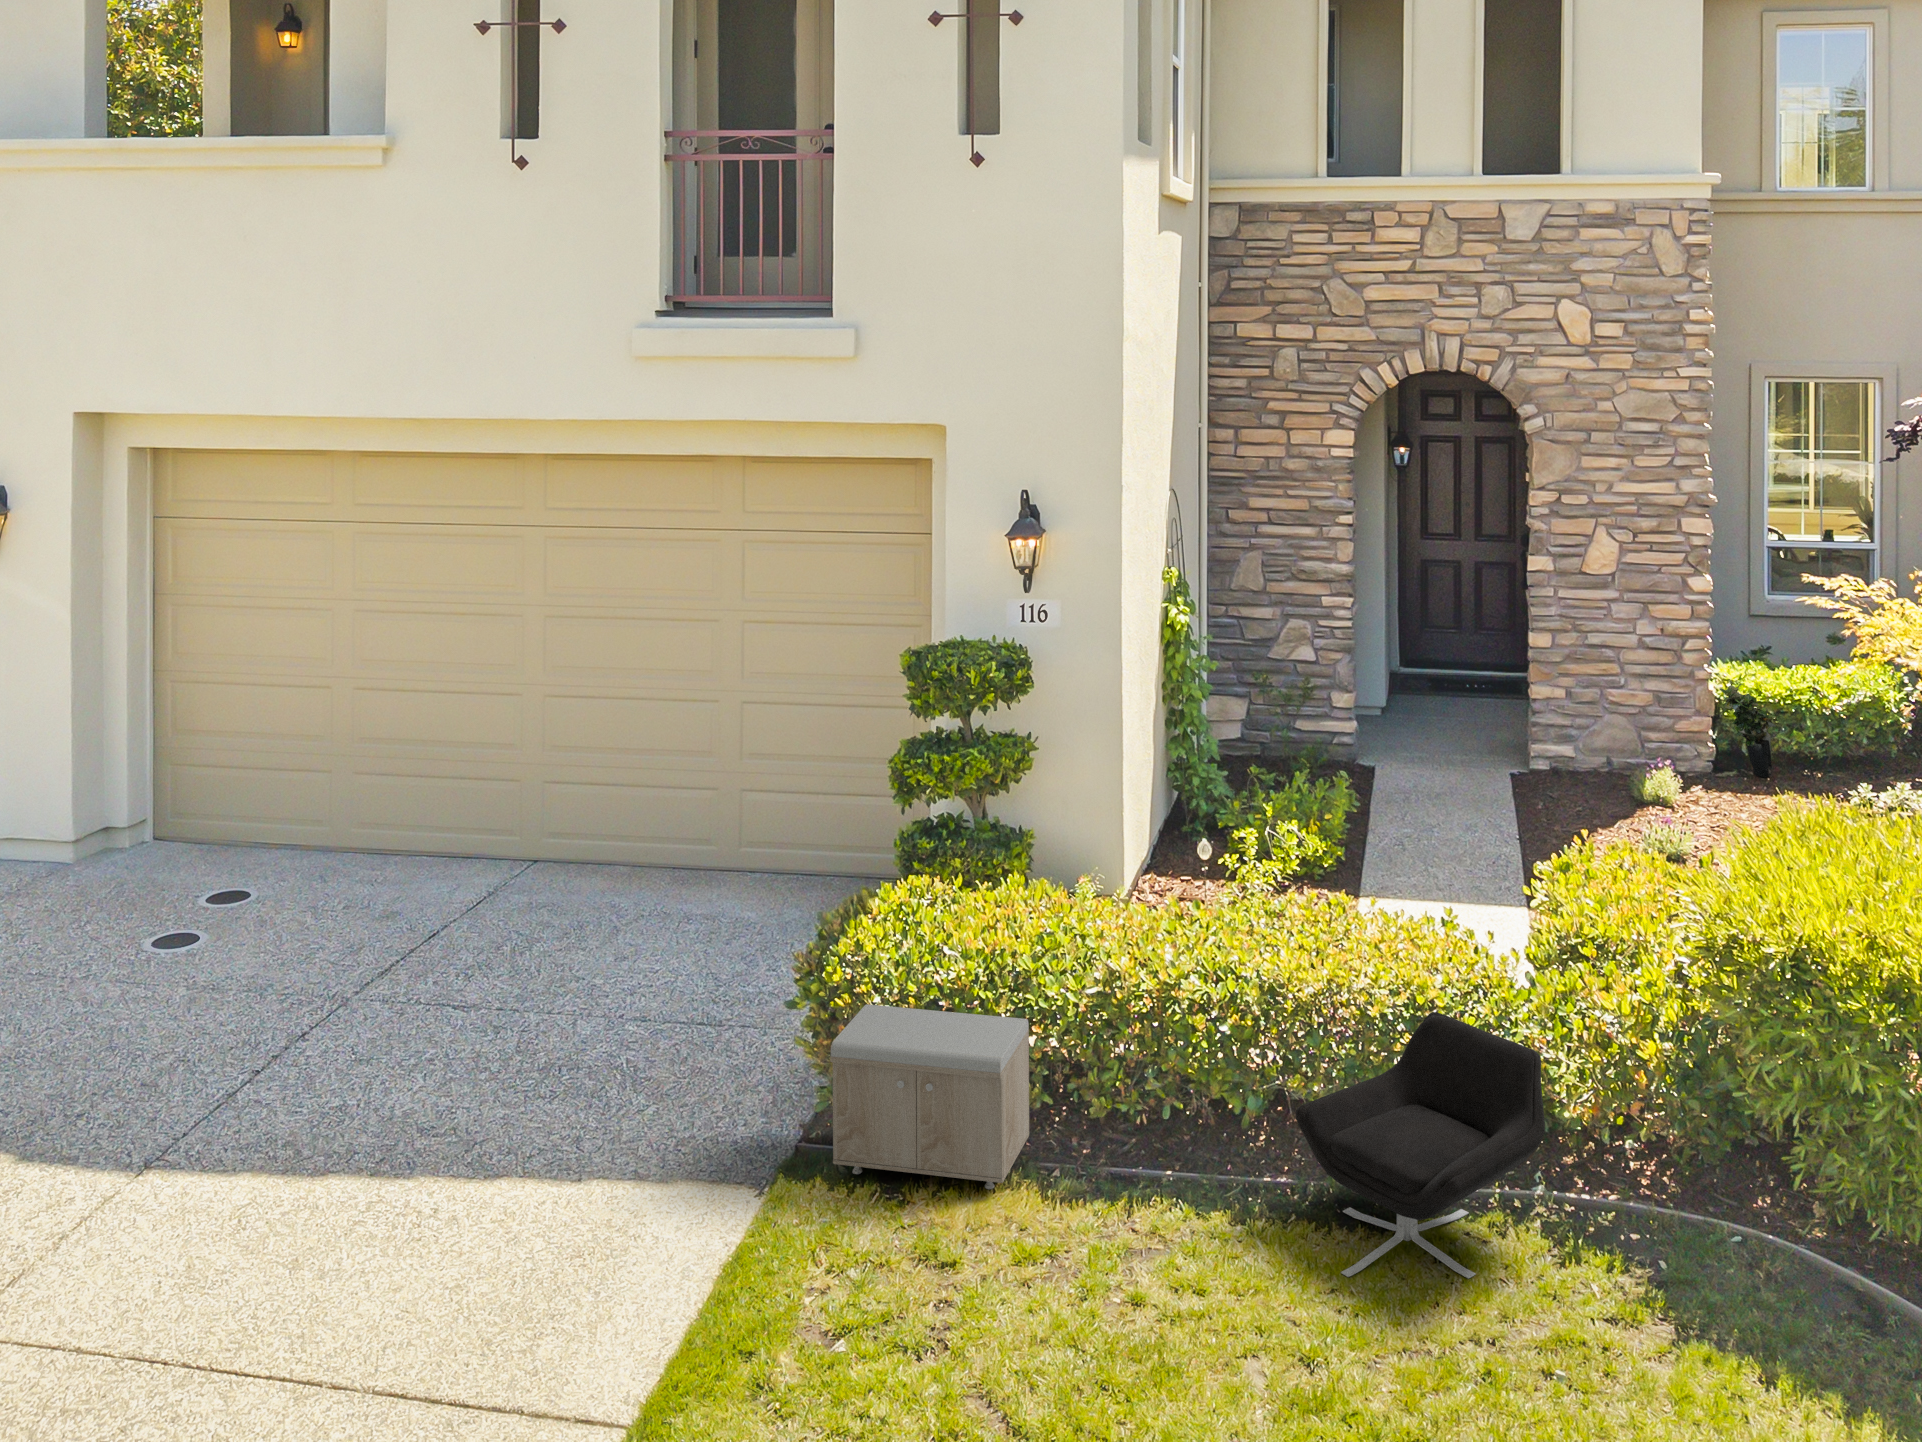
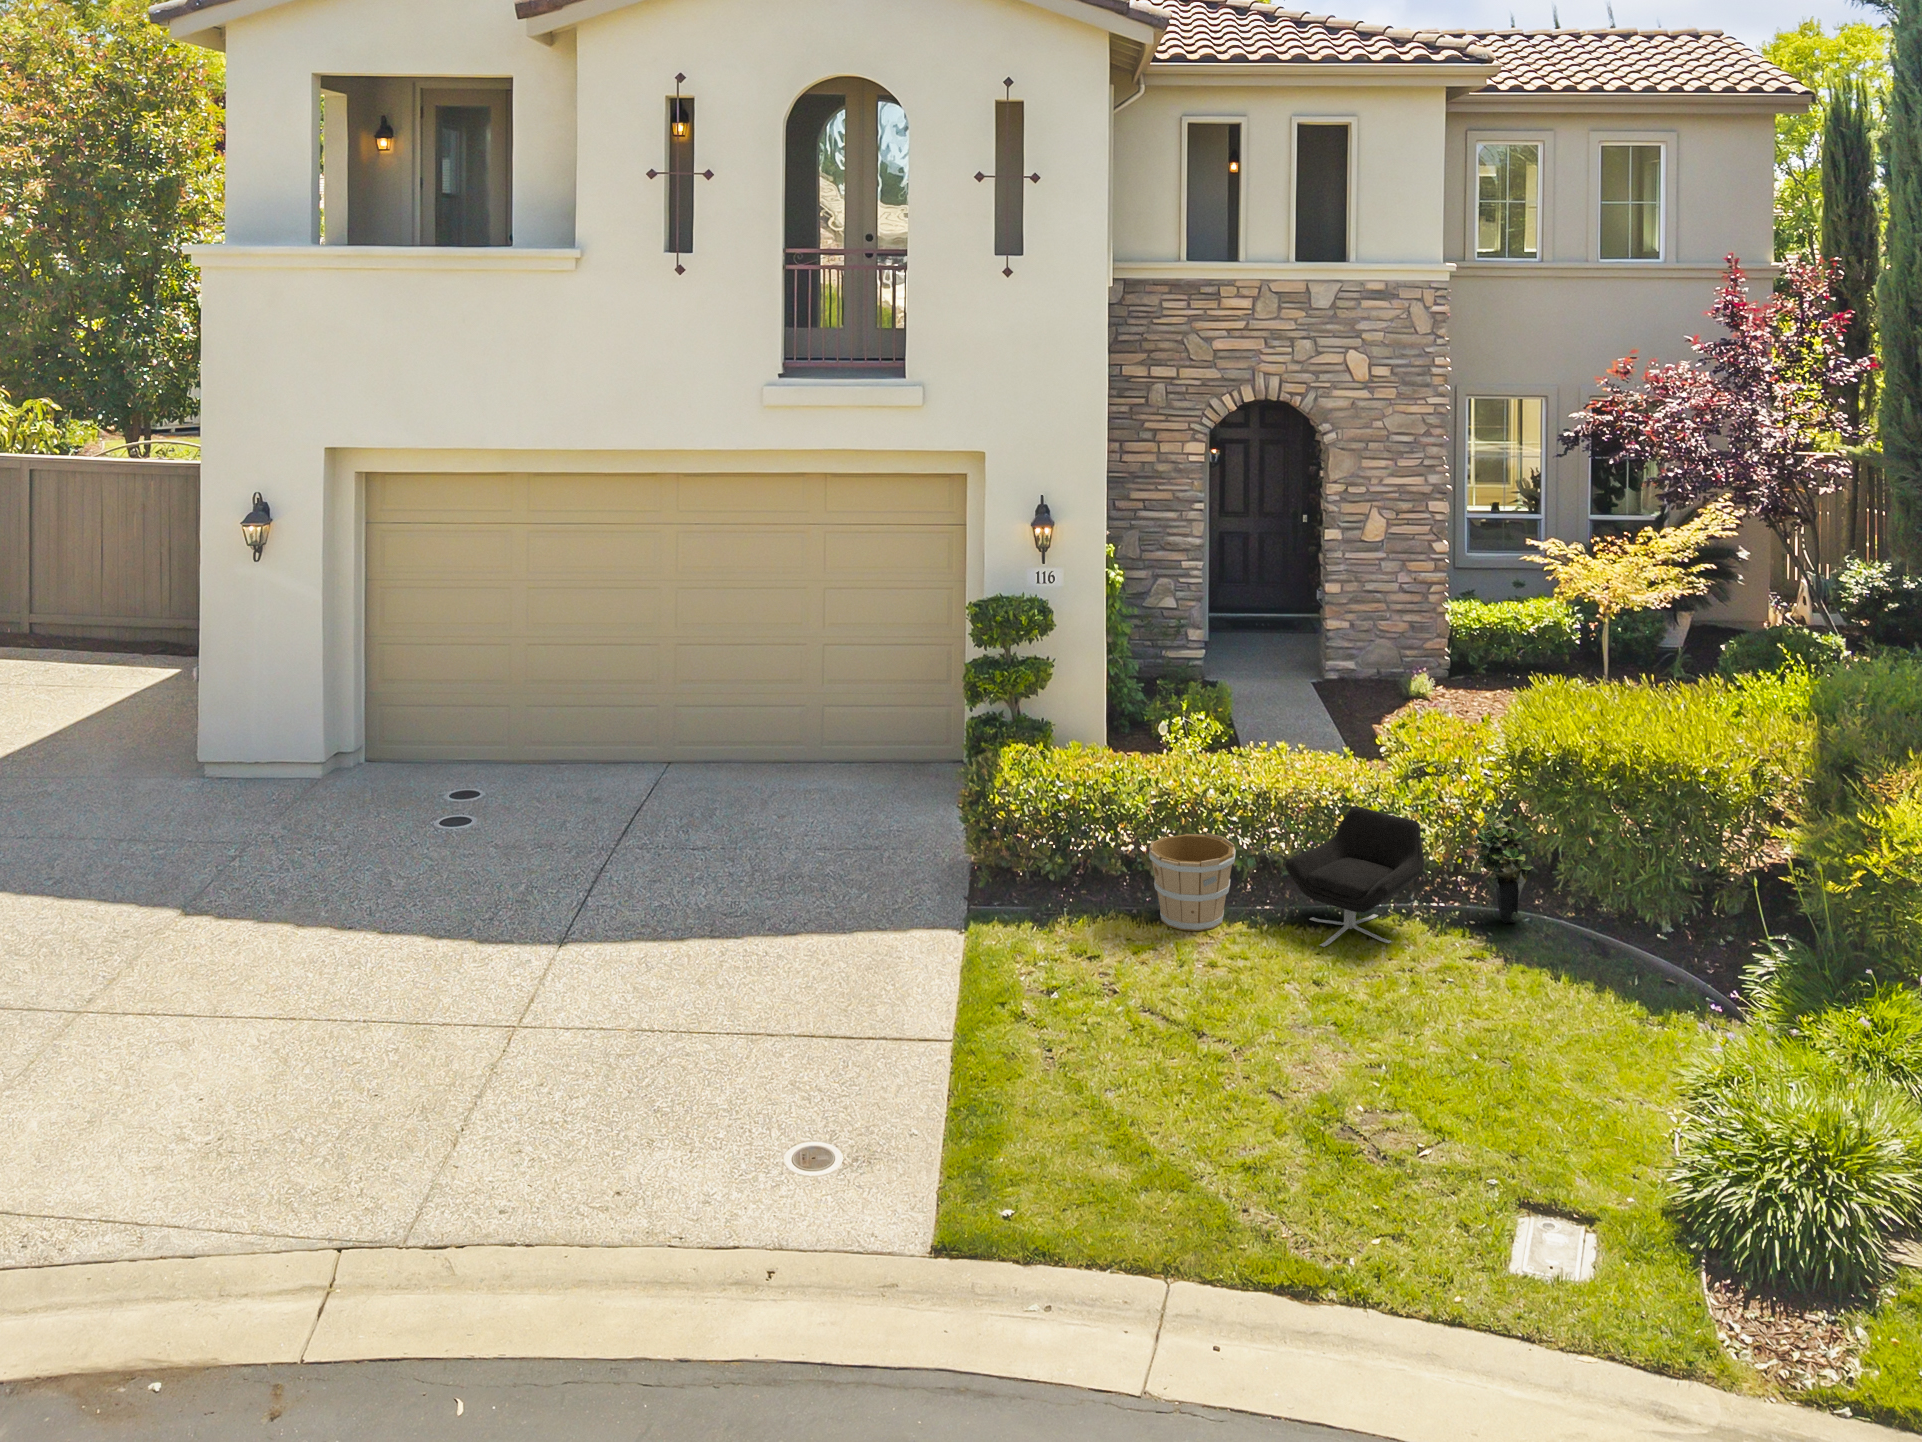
potted plant: present [1720,684,1777,778] -> present [1474,814,1533,923]
storage bench: present [830,1004,1029,1189] -> none [1008,822,1116,922]
wooden bucket: none [1064,1042,1216,1222] -> present [1149,833,1236,931]

